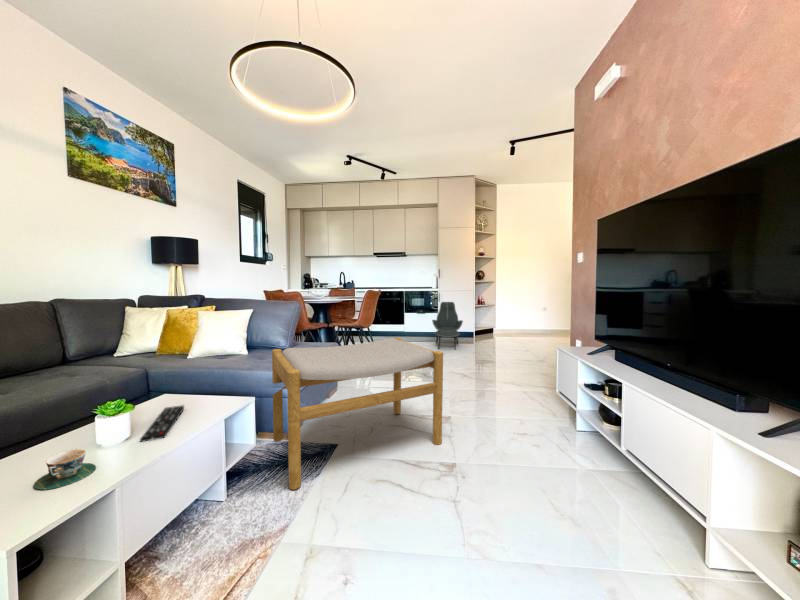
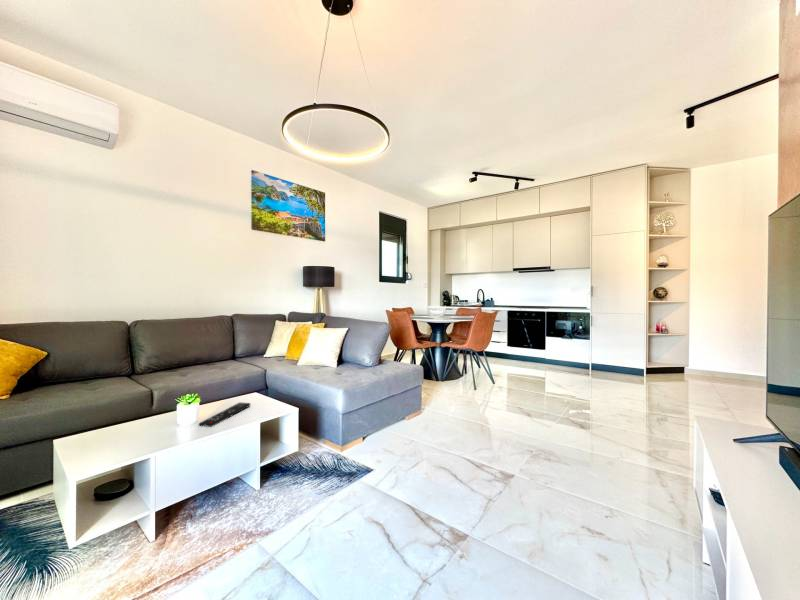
lounge chair: present [432,302,463,349] -> none [573,326,623,389]
footstool: present [272,338,443,490] -> none [302,366,478,507]
teacup: present [34,449,96,490] -> none [125,422,161,445]

